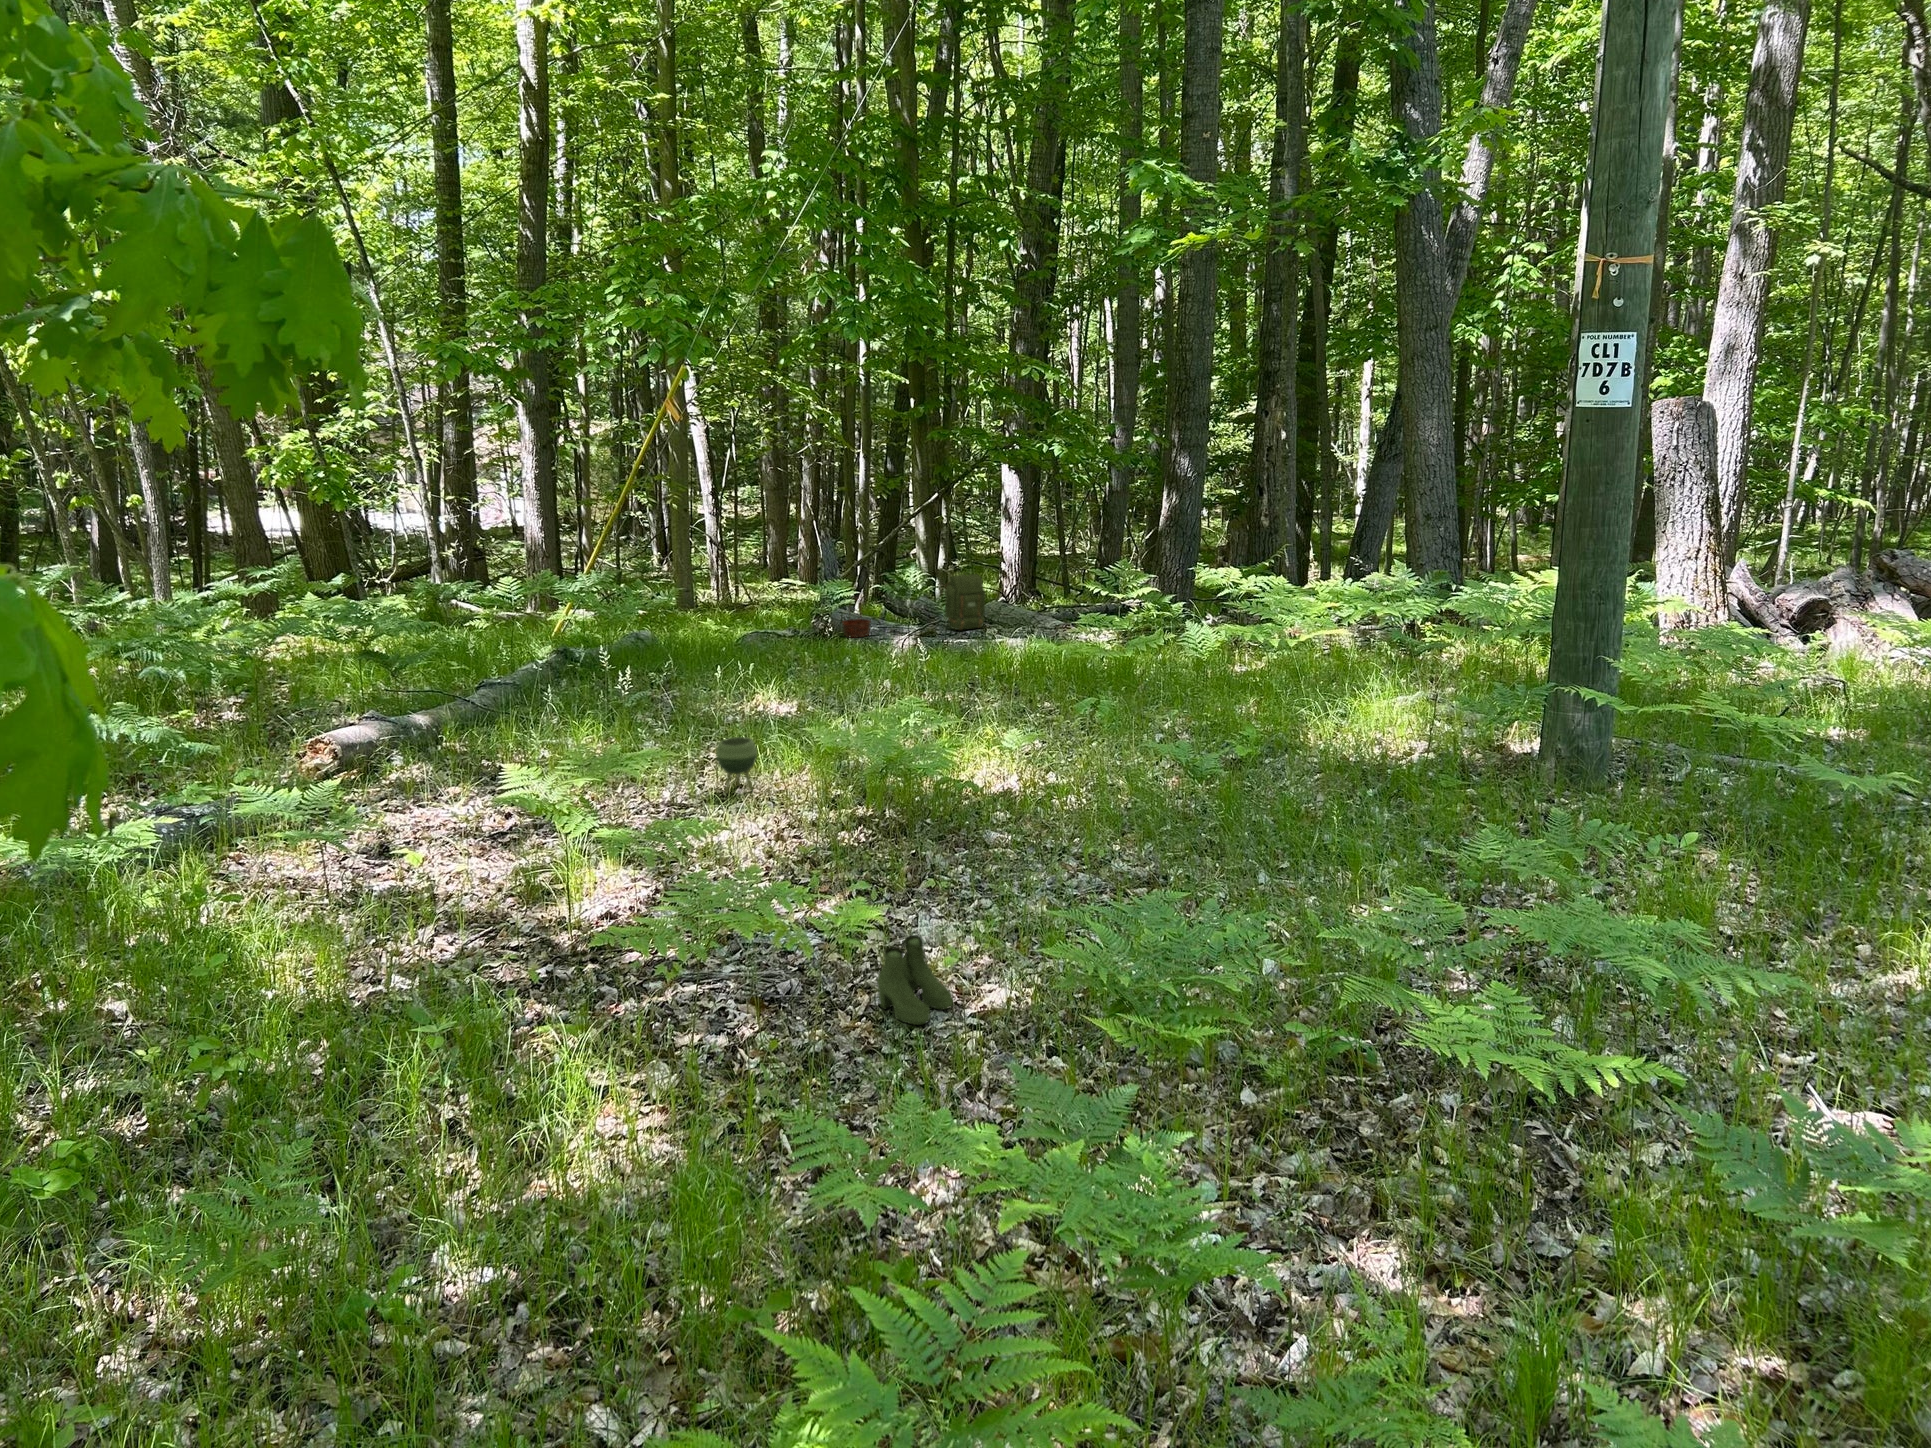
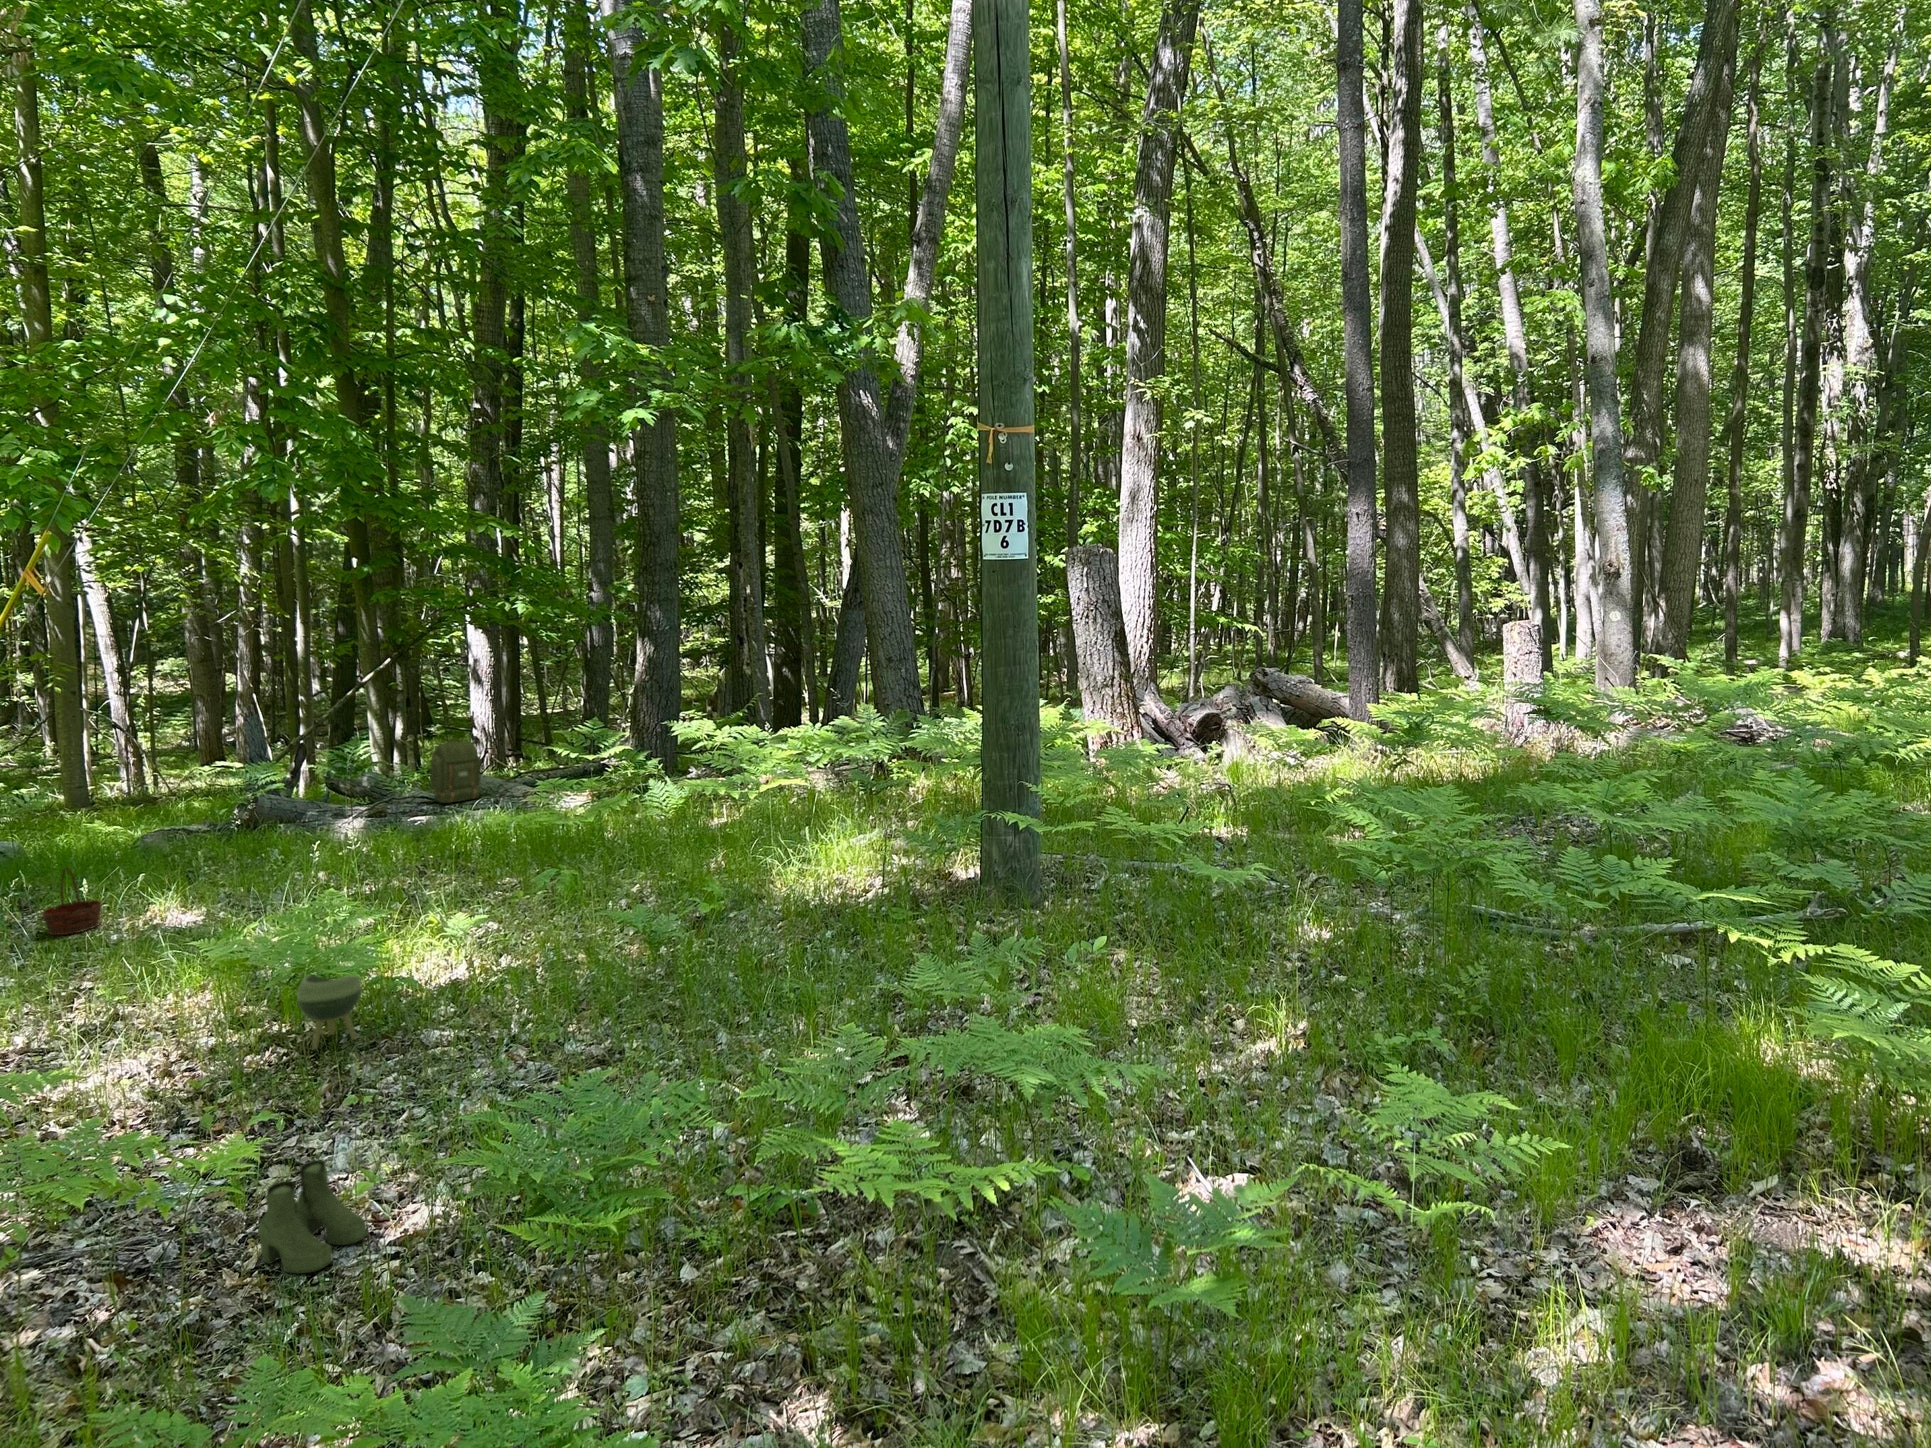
basket: present [842,618,870,637] -> present [42,868,102,935]
planter: present [716,737,757,793] -> present [297,975,362,1049]

